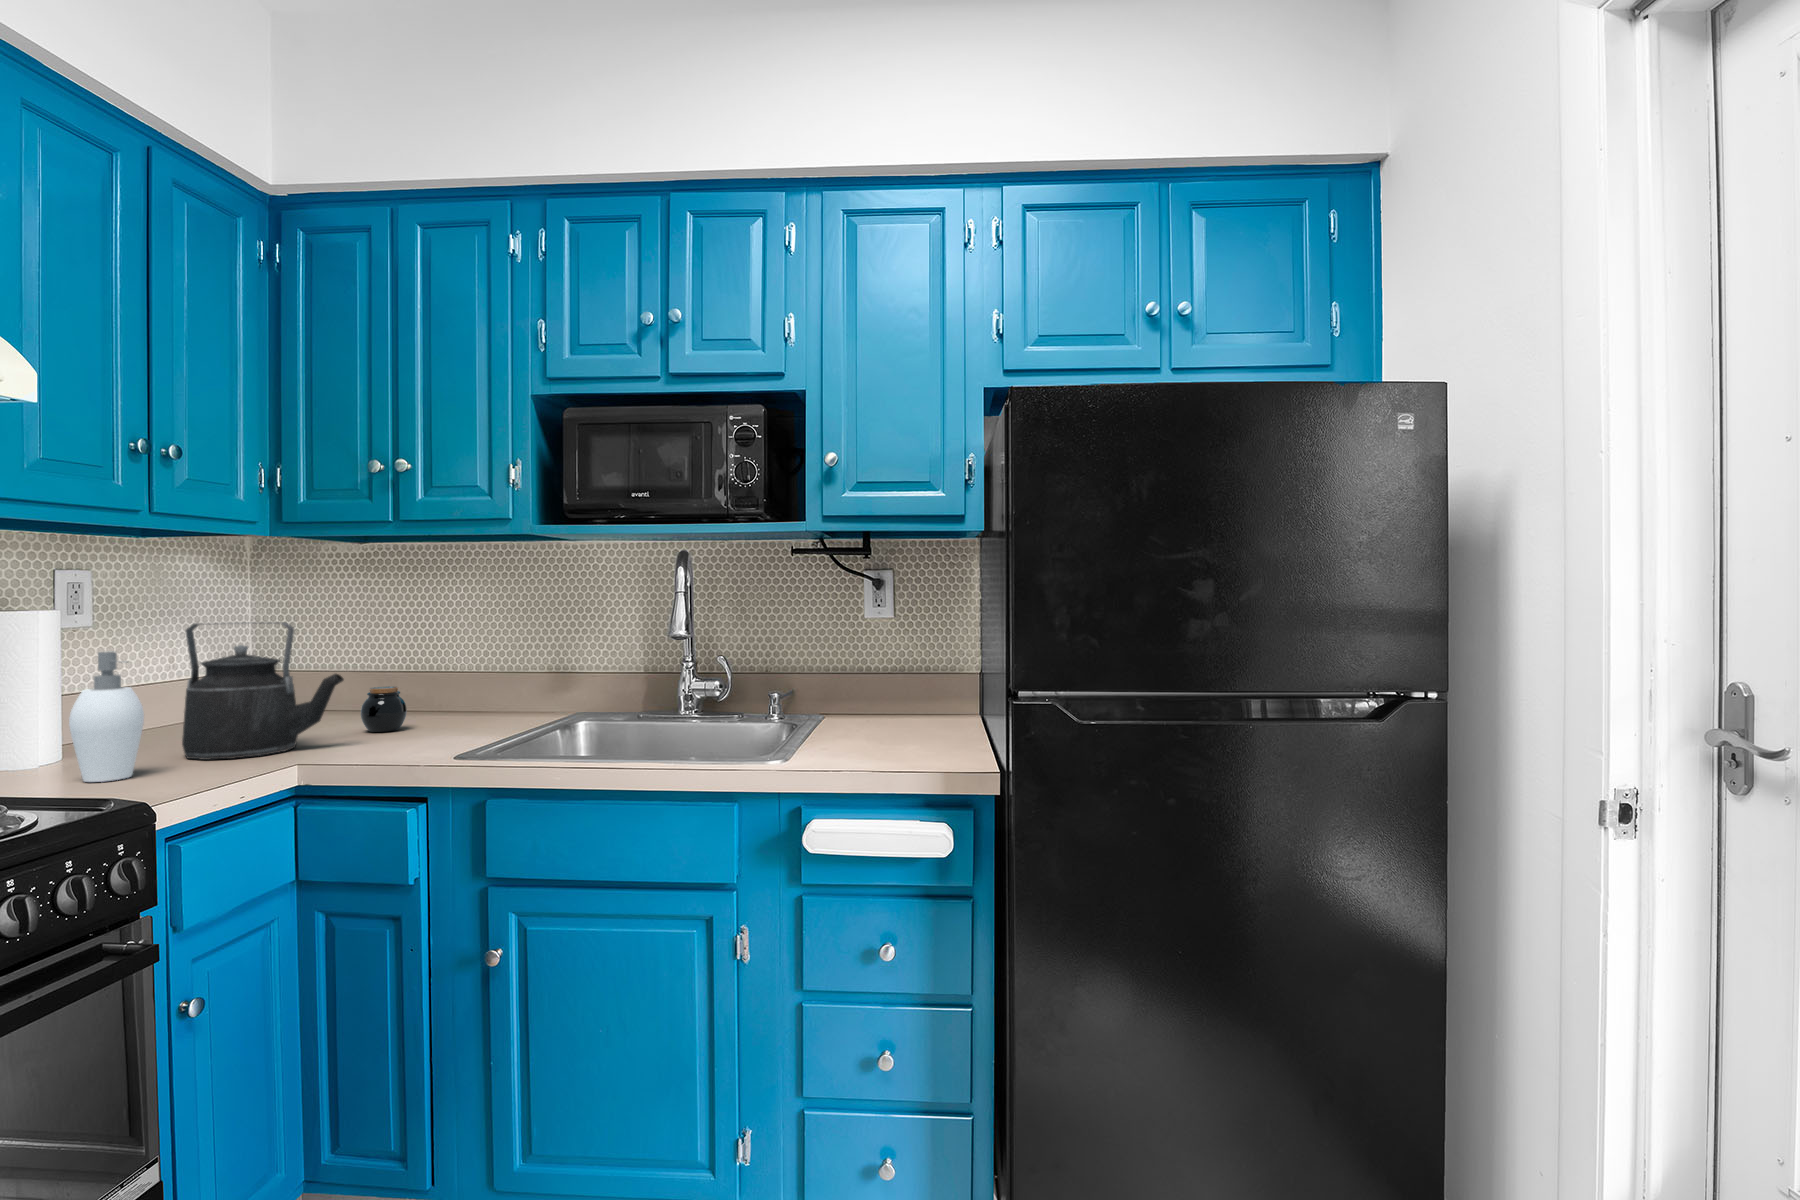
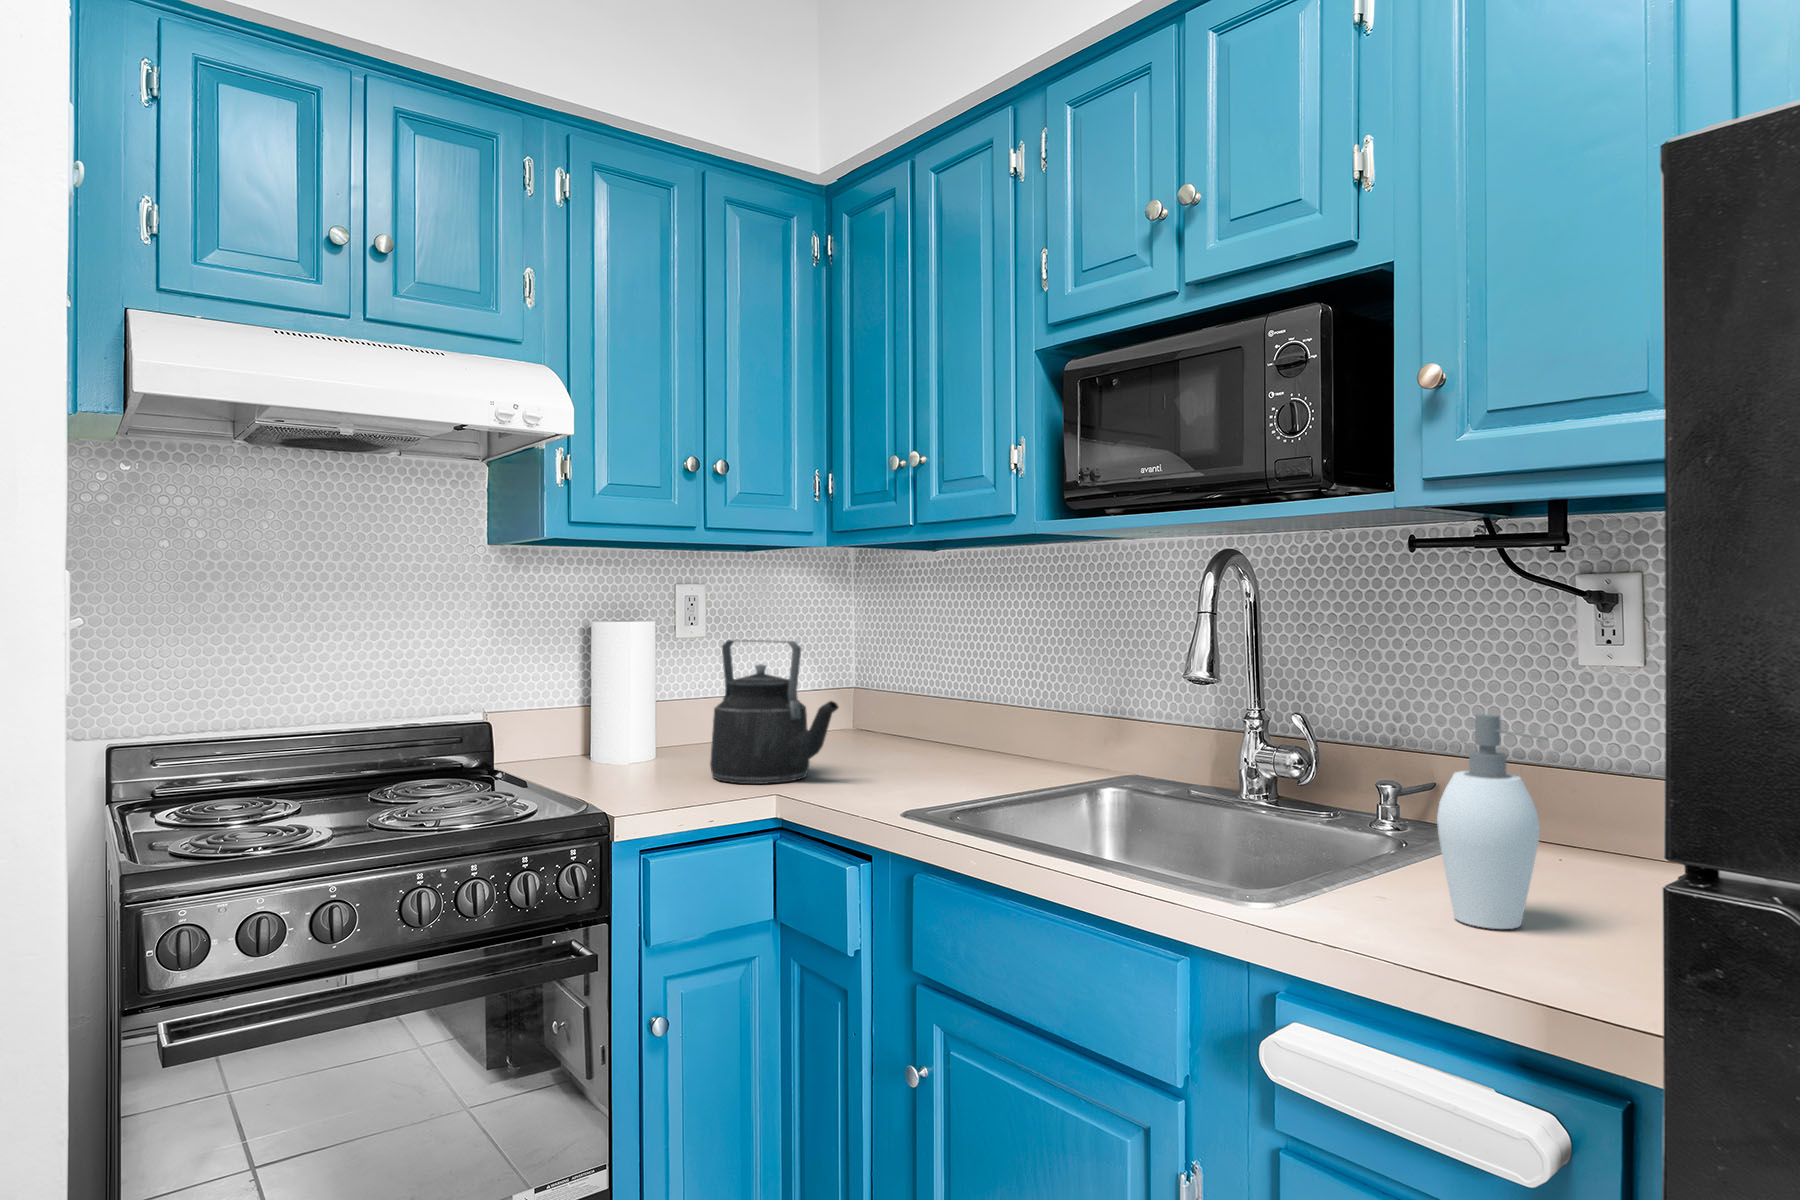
soap dispenser: present [69,651,144,782] -> present [1437,714,1548,929]
jar: present [361,686,407,732] -> none [885,718,931,771]

